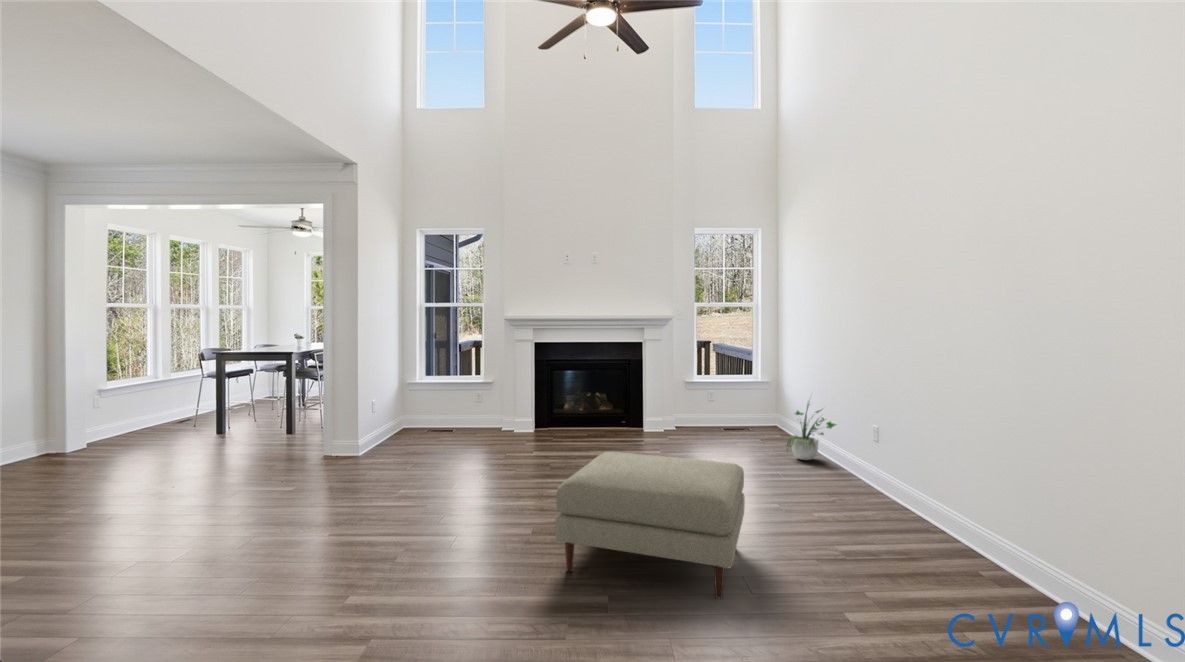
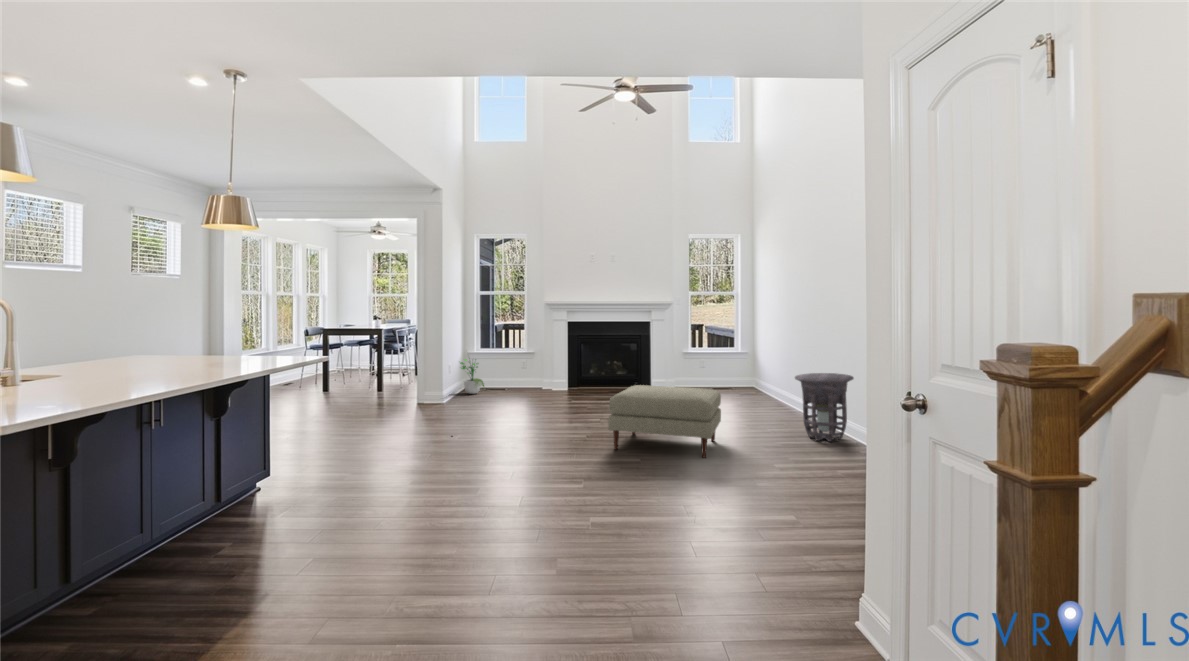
potted plant: present [786,404,836,460] -> present [460,359,484,394]
side table: none [860,430,962,548] -> present [795,373,854,442]

